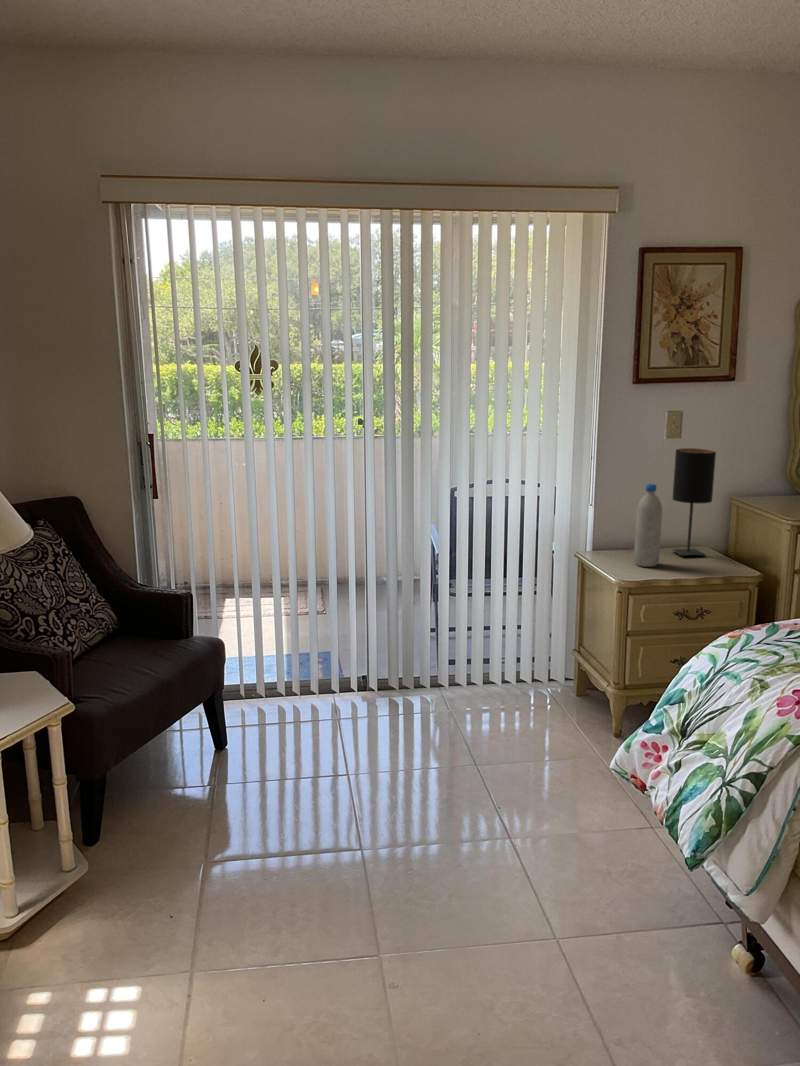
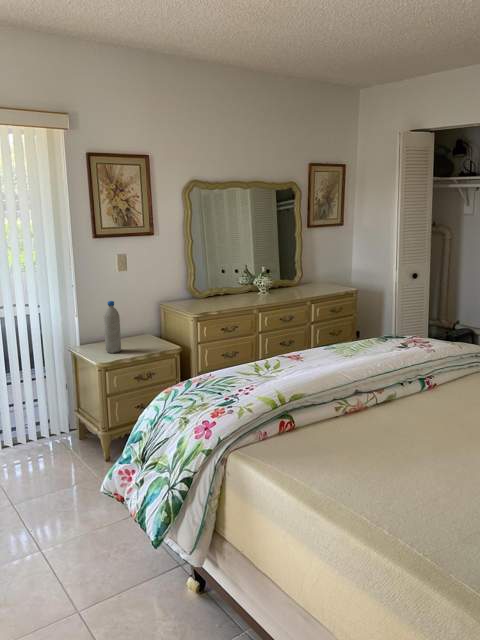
table lamp: present [672,448,716,557] -> none [124,277,149,343]

